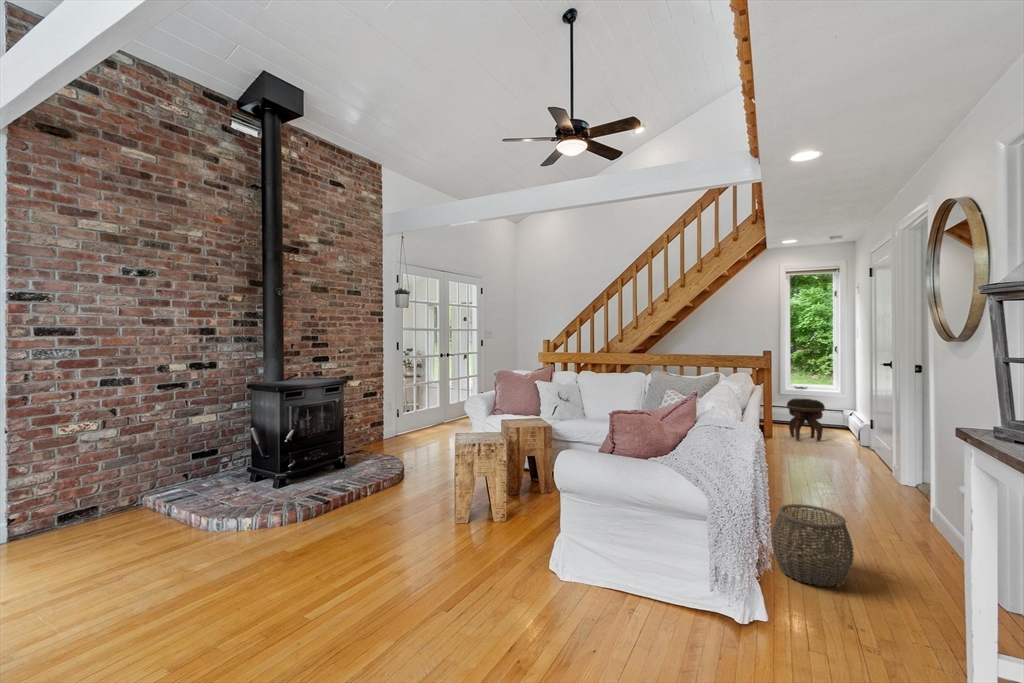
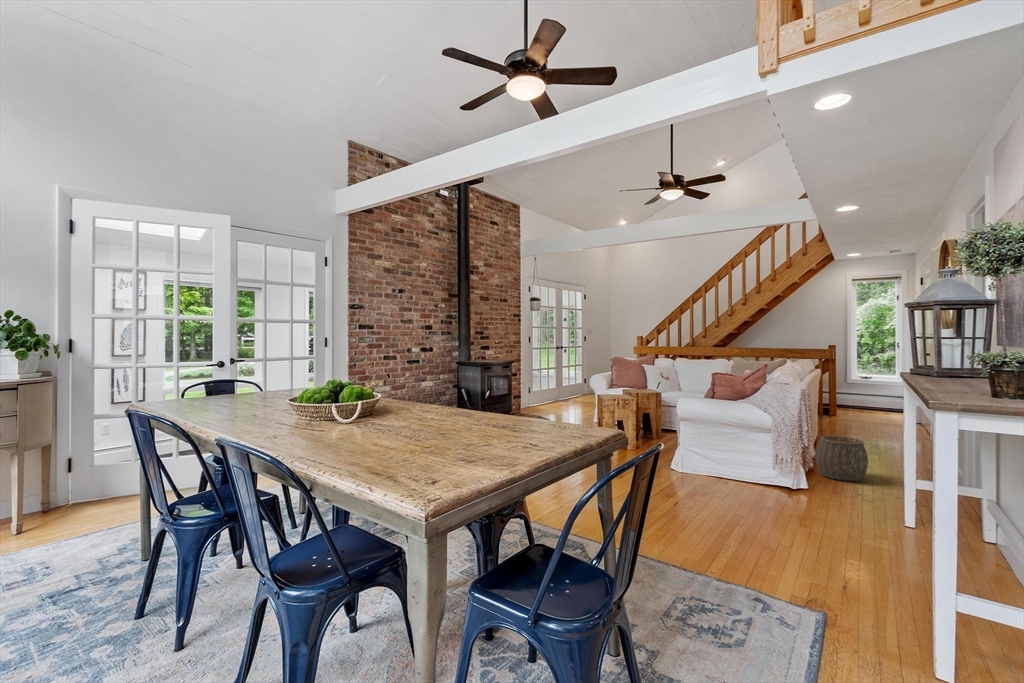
footstool: present [787,399,825,442] -> none [850,384,884,419]

